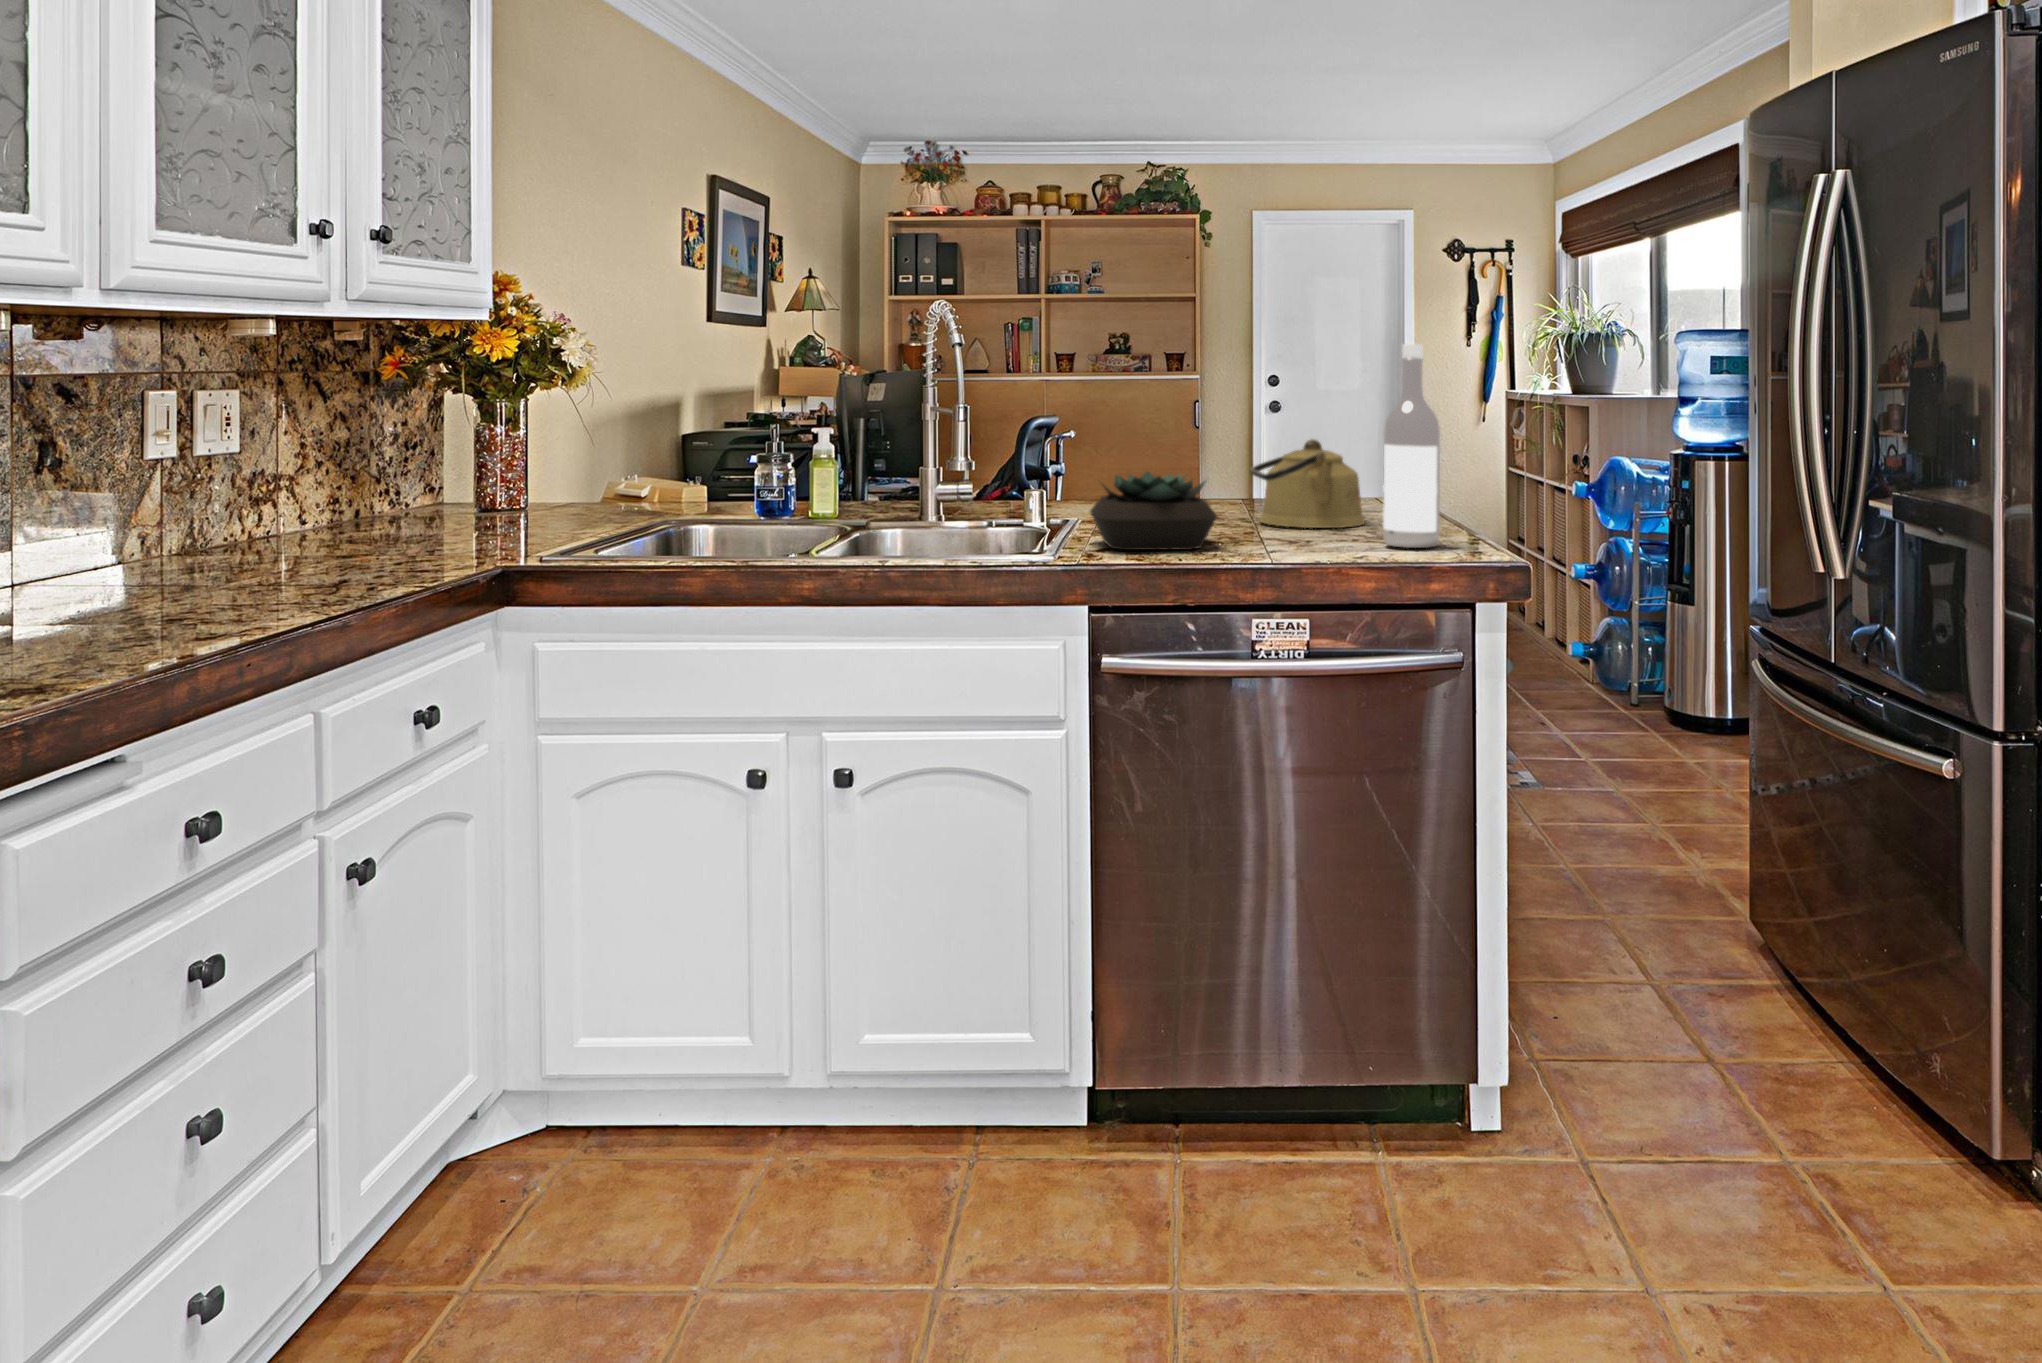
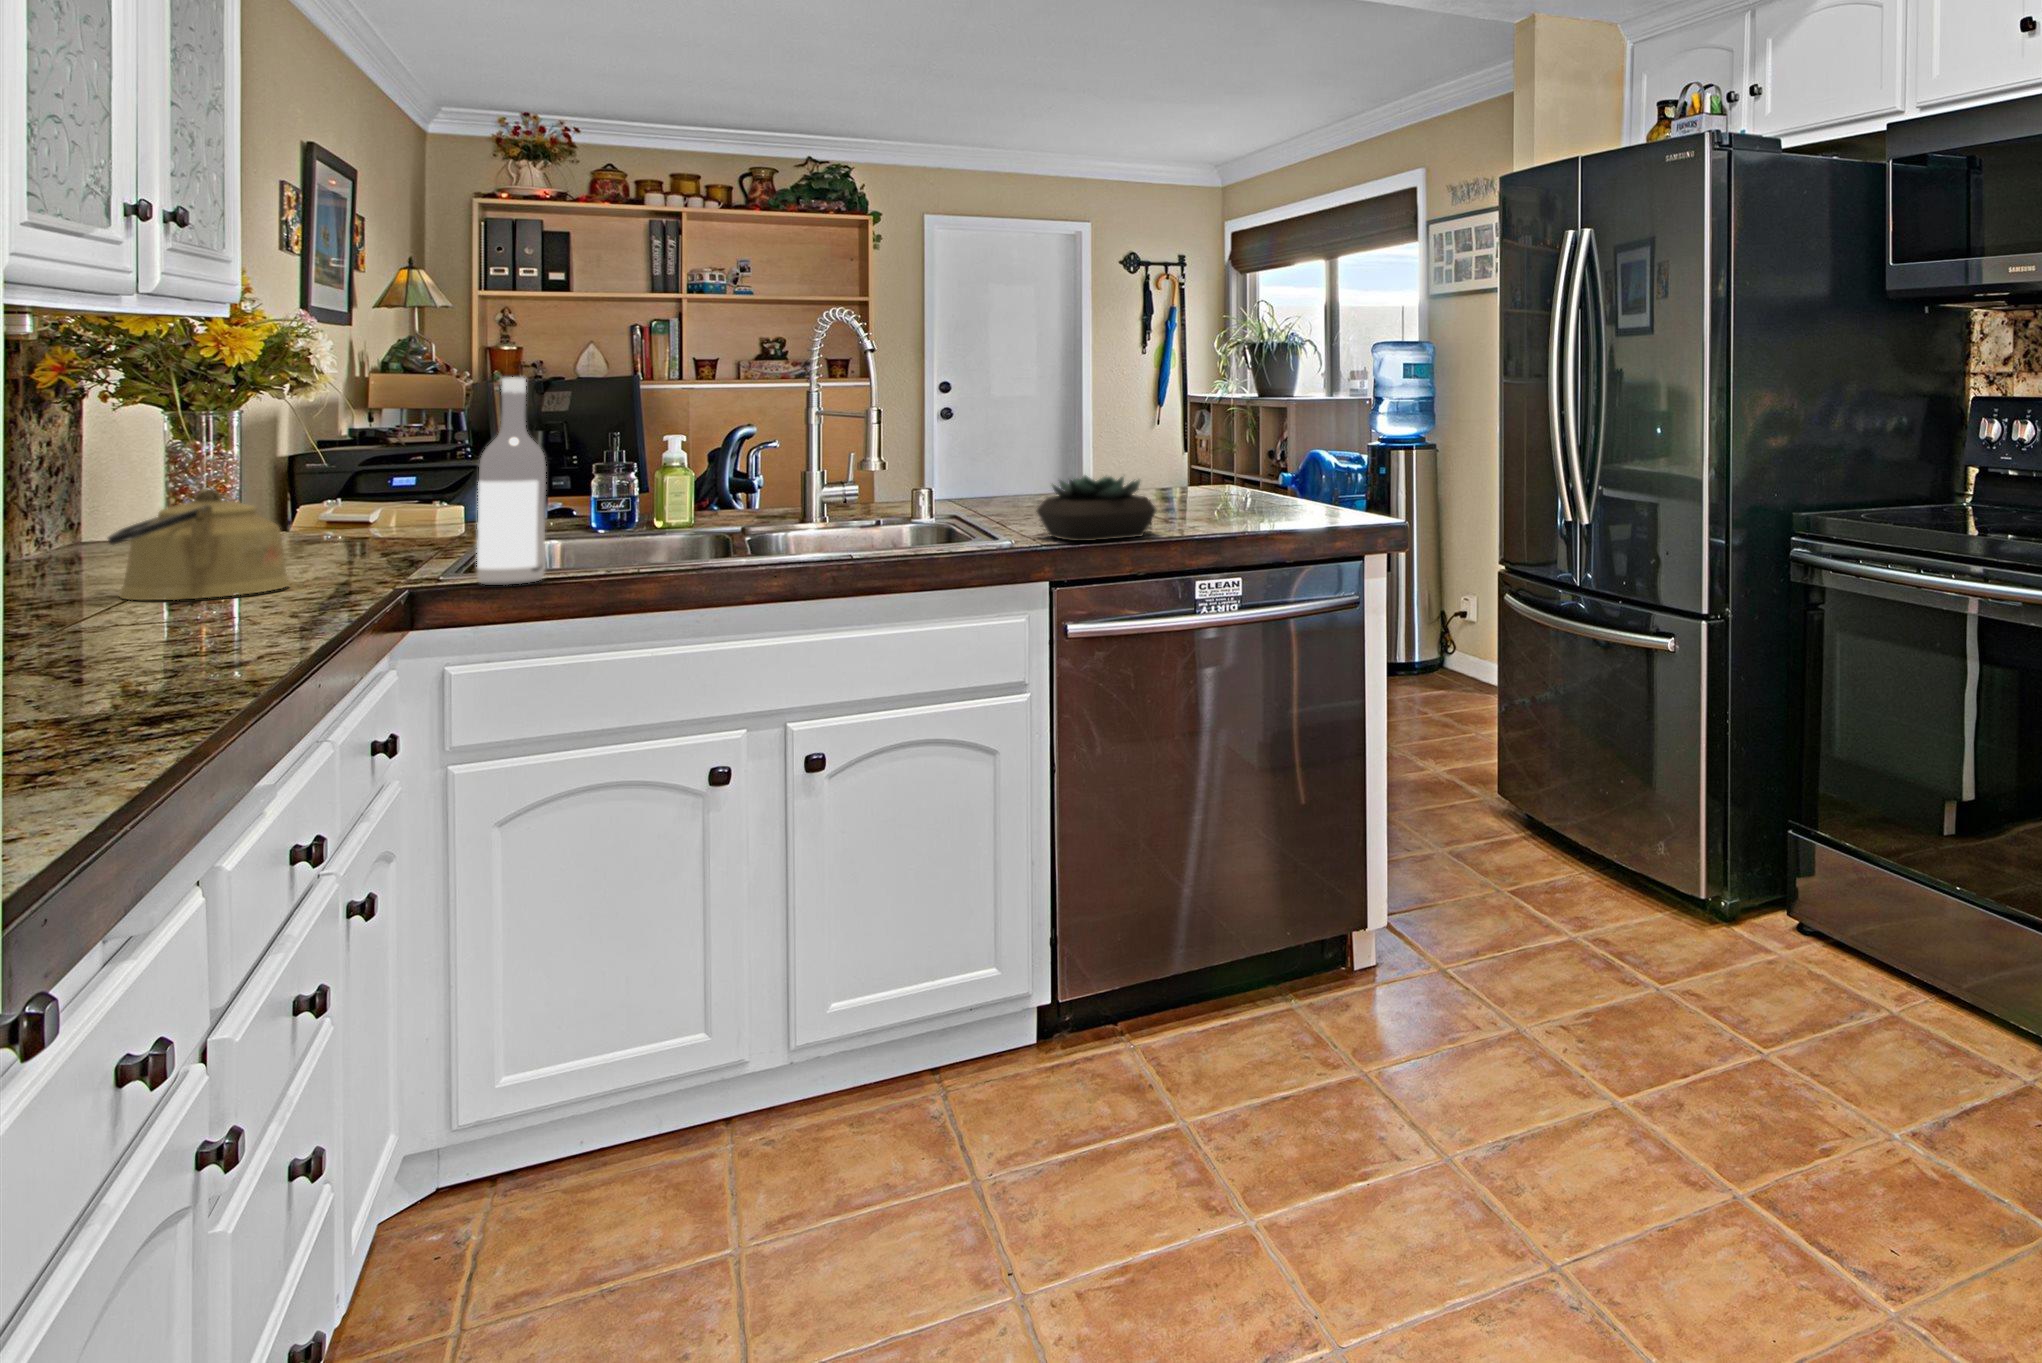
wine bottle: present [1383,344,1440,548] -> present [477,378,546,585]
kettle: present [1251,439,1365,528] -> present [108,489,290,600]

